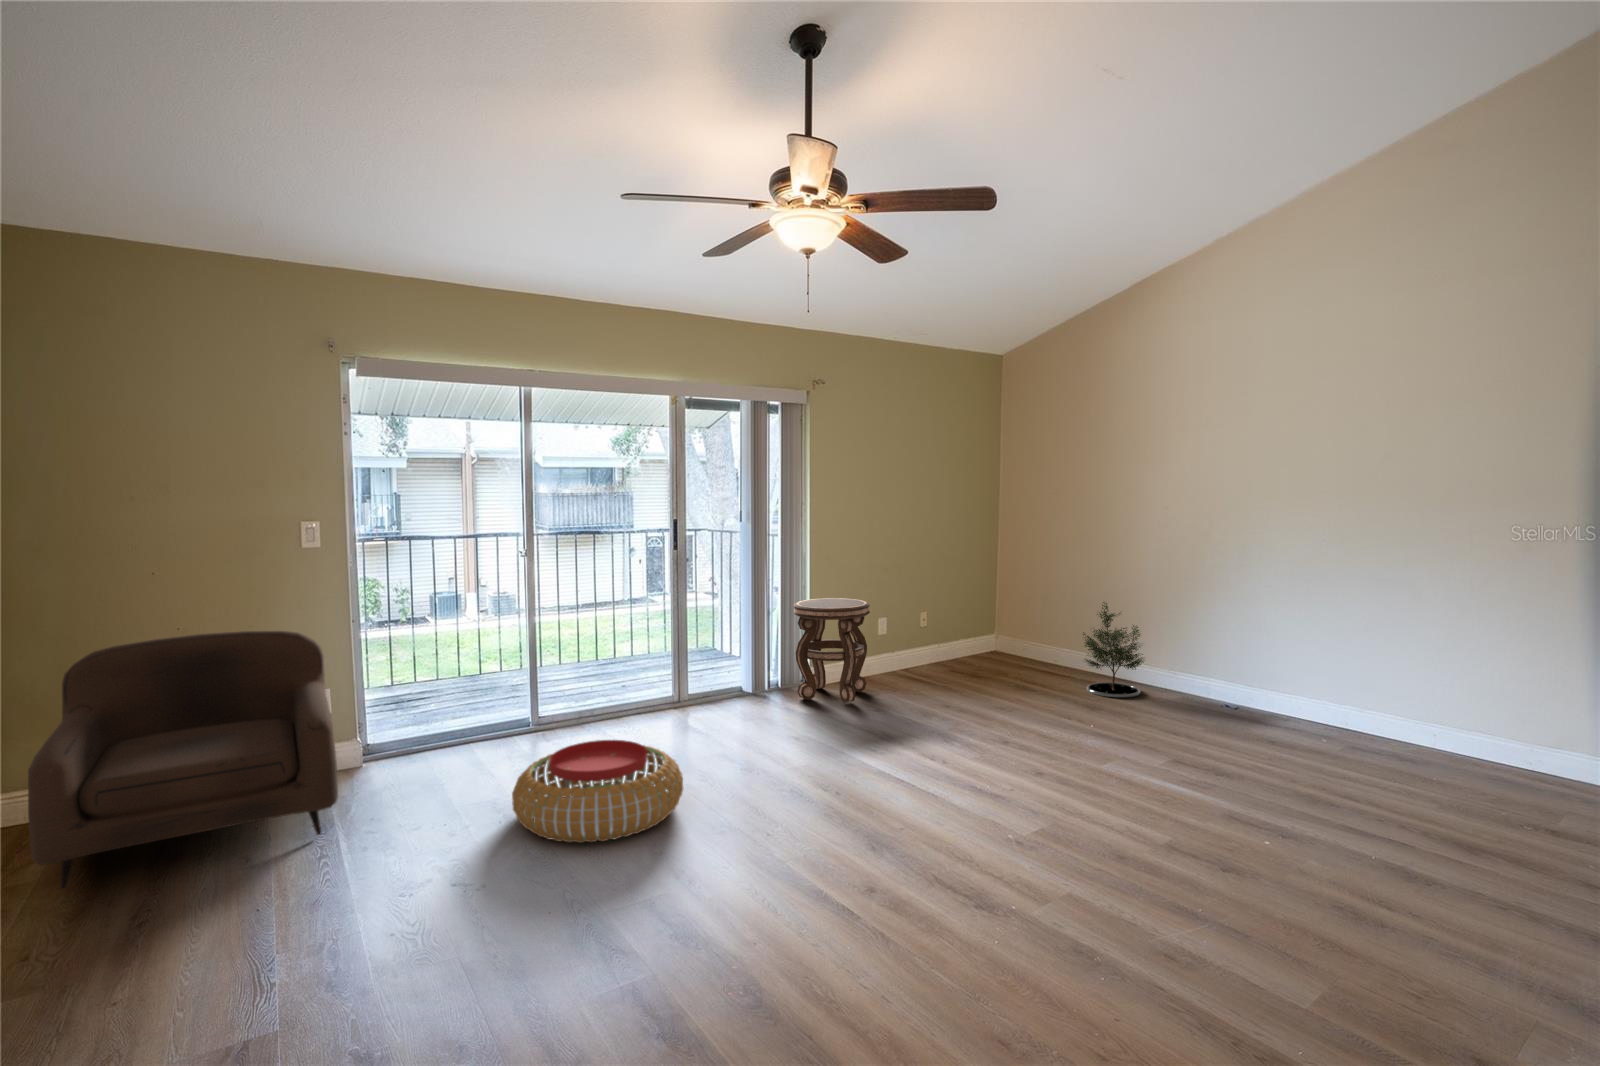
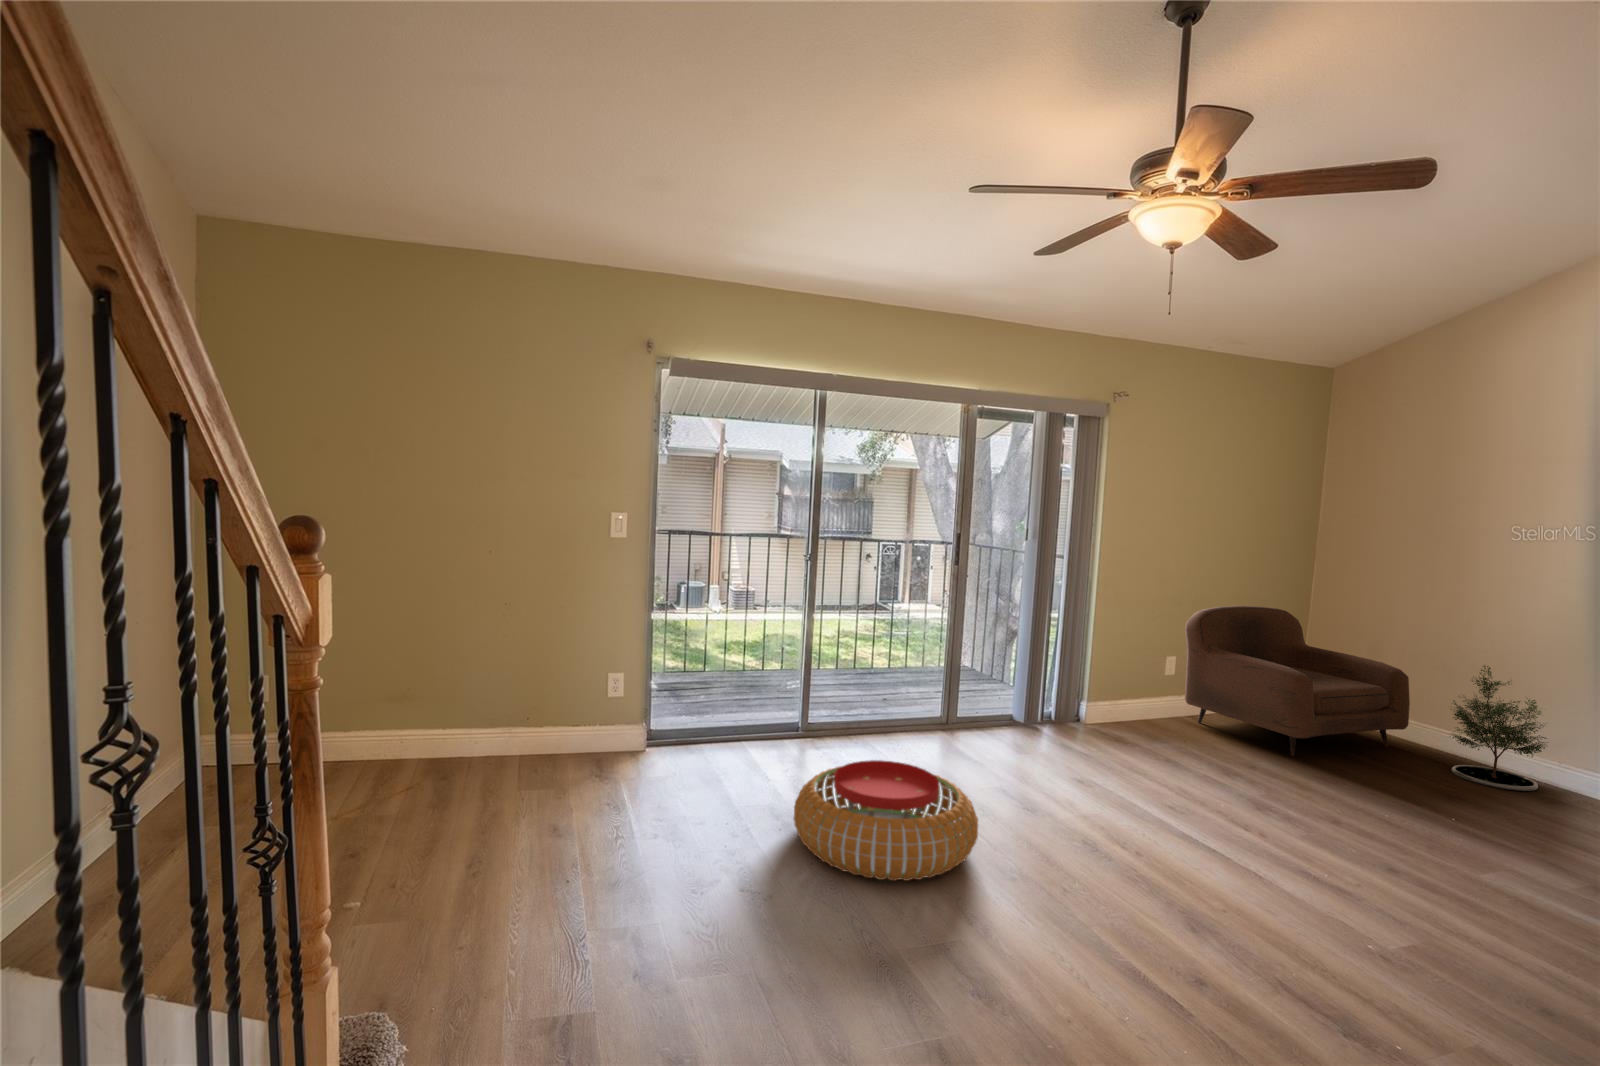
side table: present [794,598,870,703] -> none [1076,629,1169,748]
armchair: present [28,631,338,889] -> present [1185,606,1410,756]

